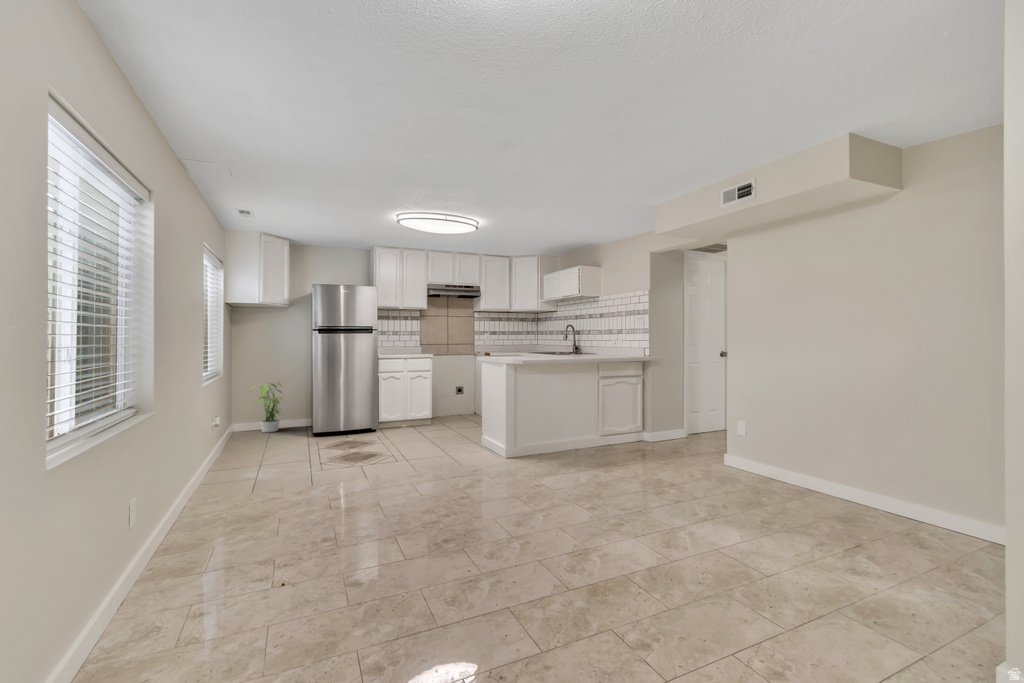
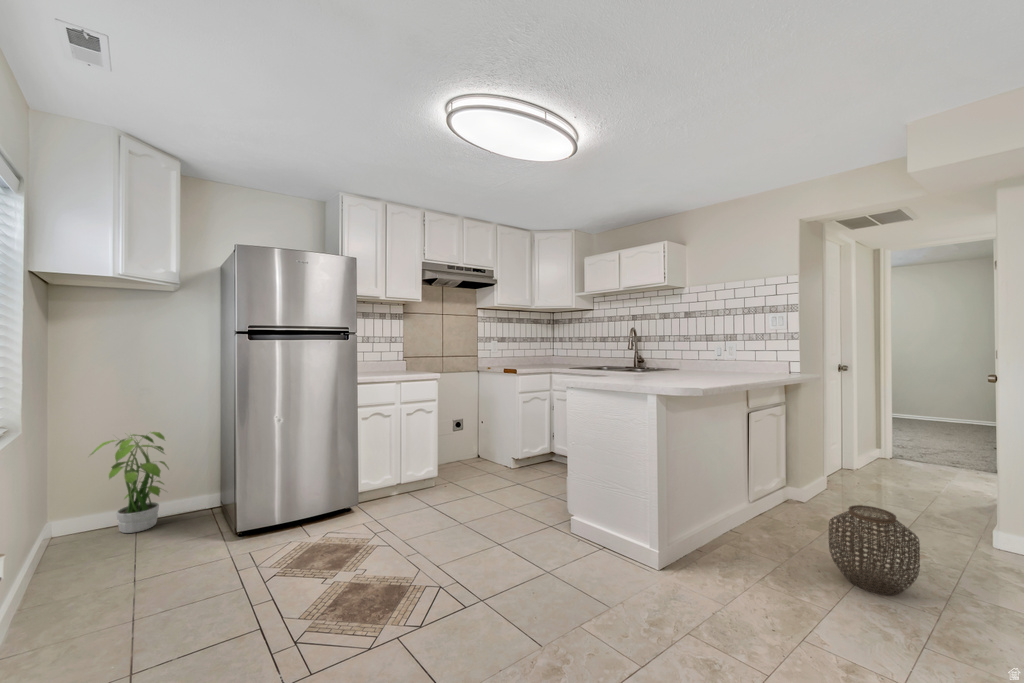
woven basket: none [593,425,632,470] -> present [829,505,920,595]

